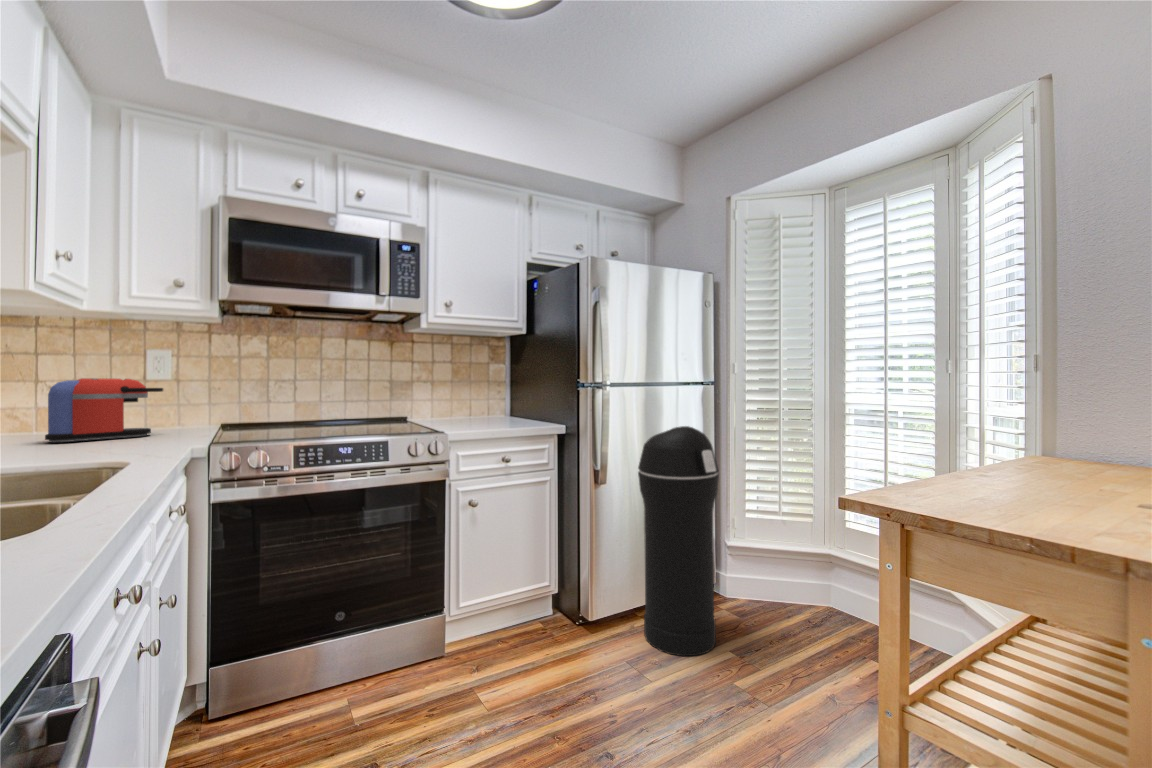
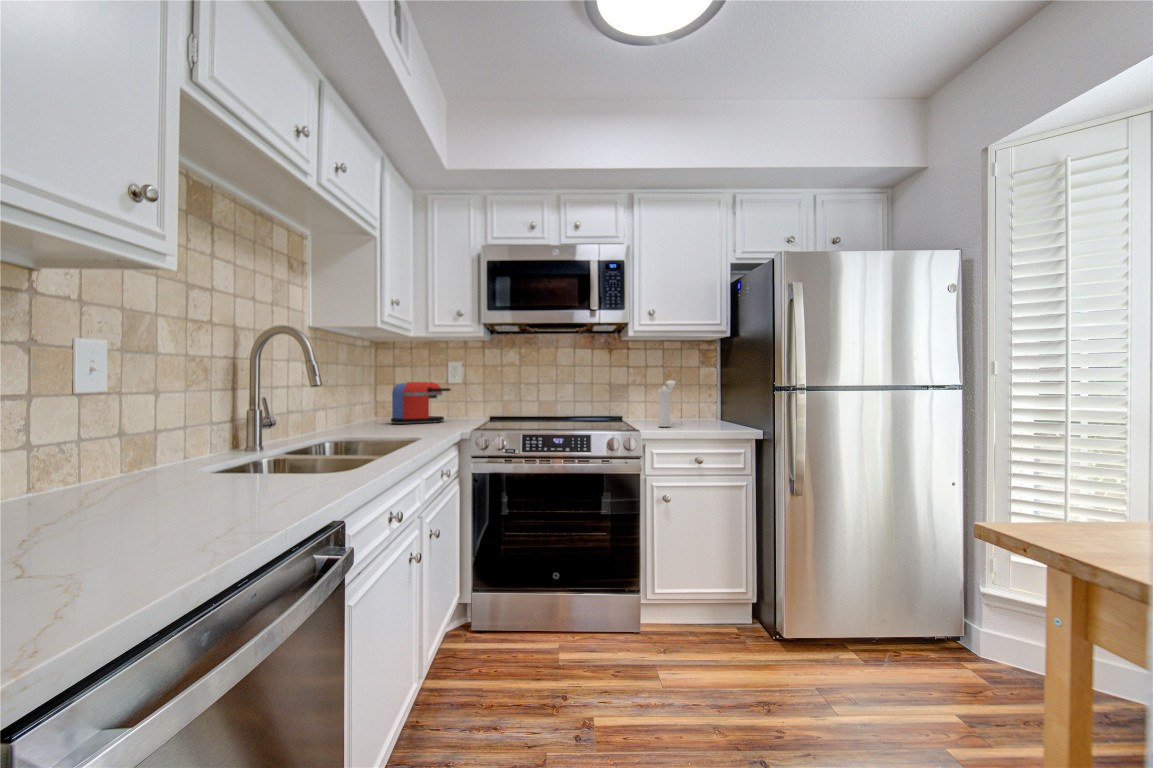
pepper mill: none [459,377,475,426] -> present [658,381,675,427]
trash can: present [638,426,719,656] -> none [844,441,955,710]

